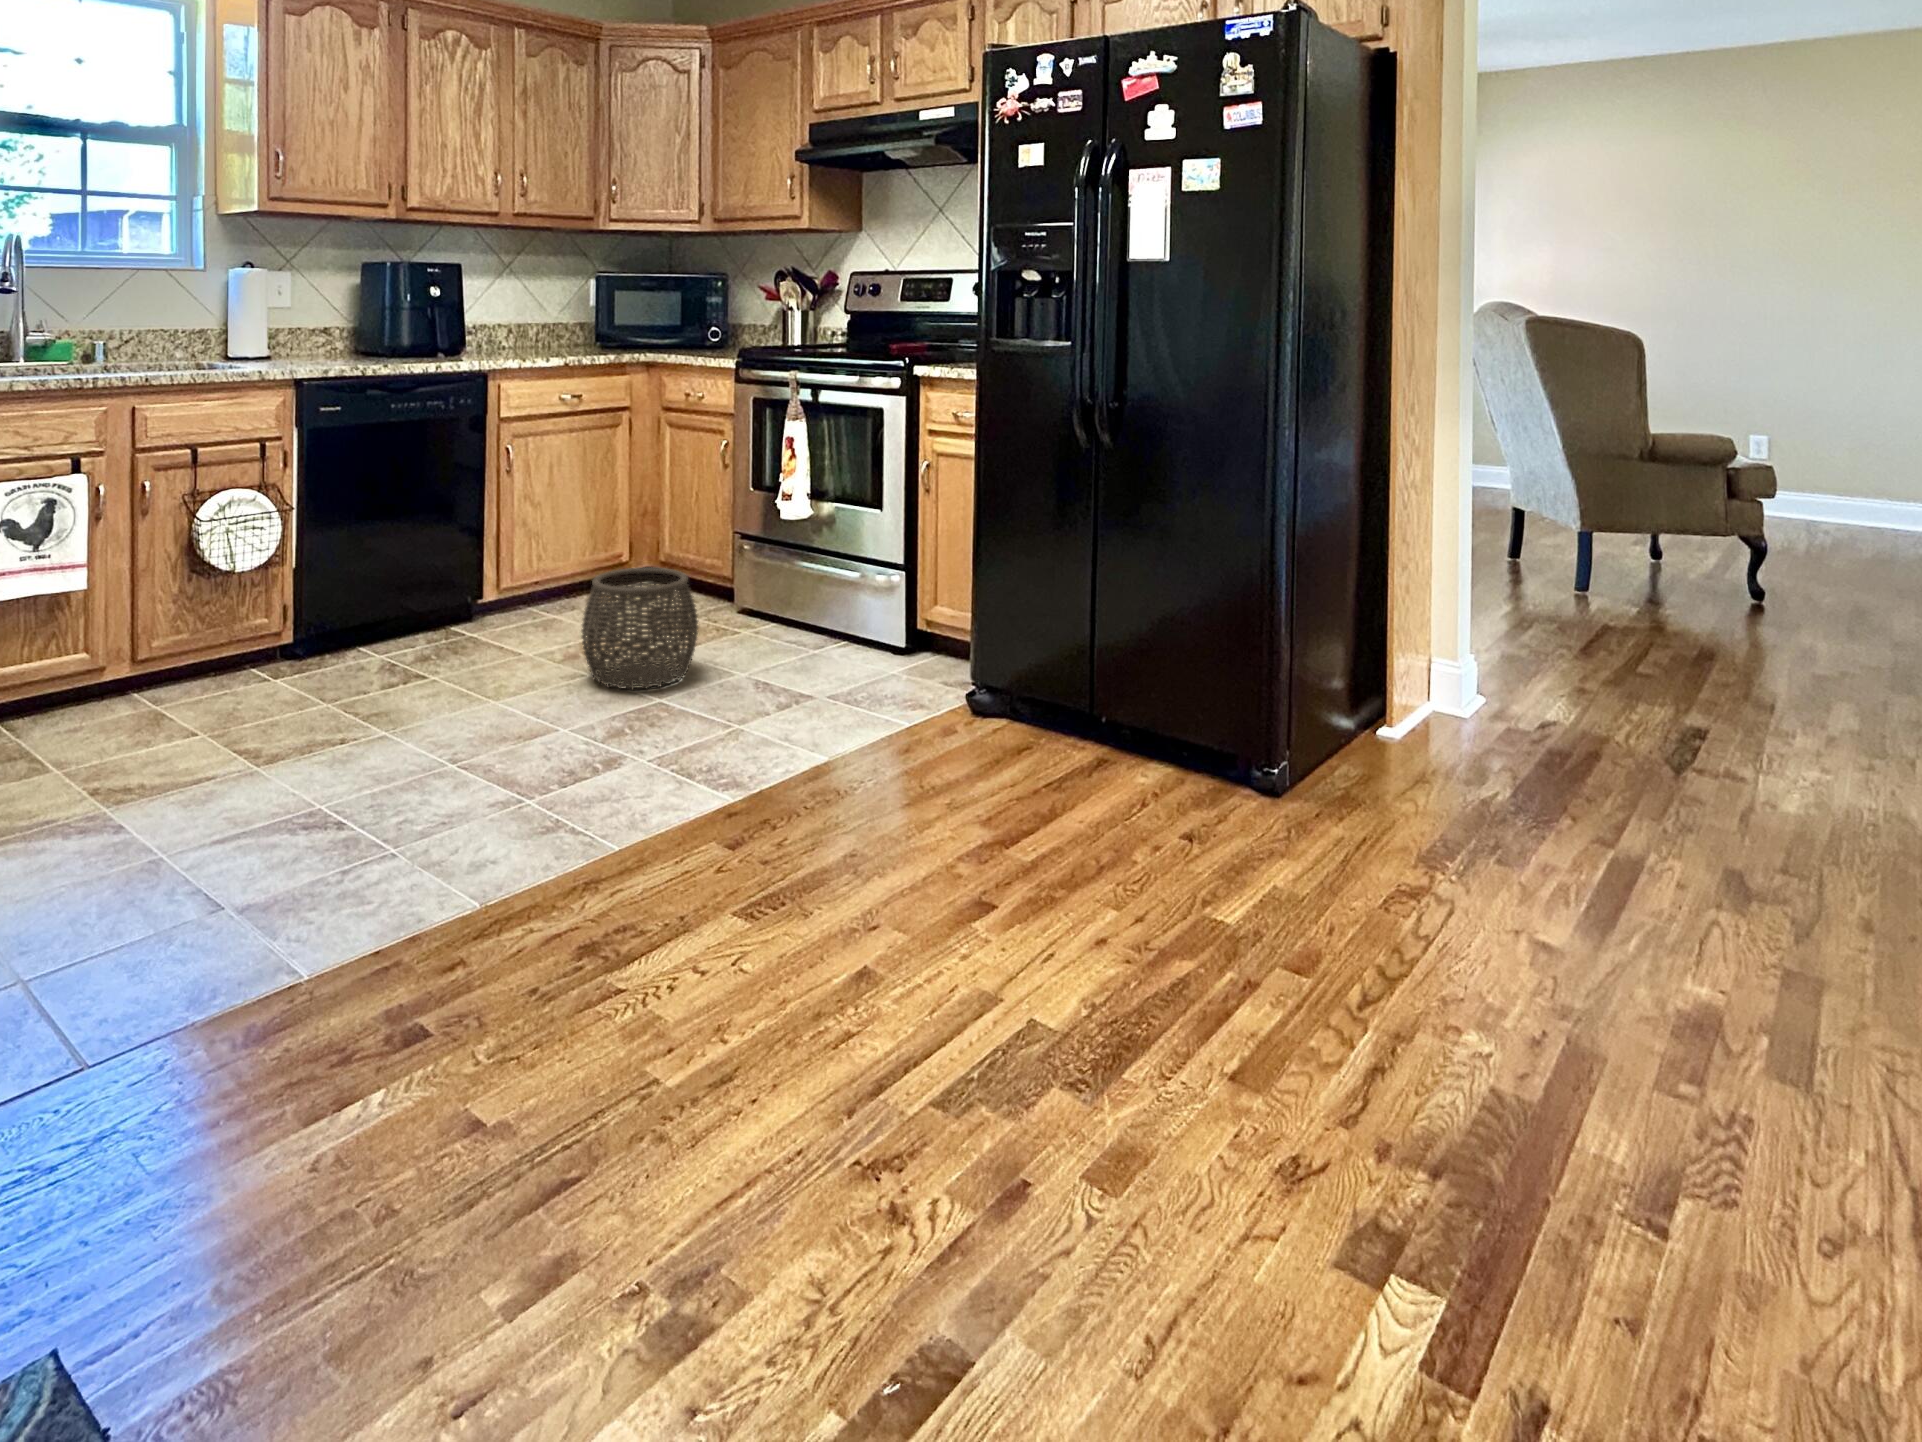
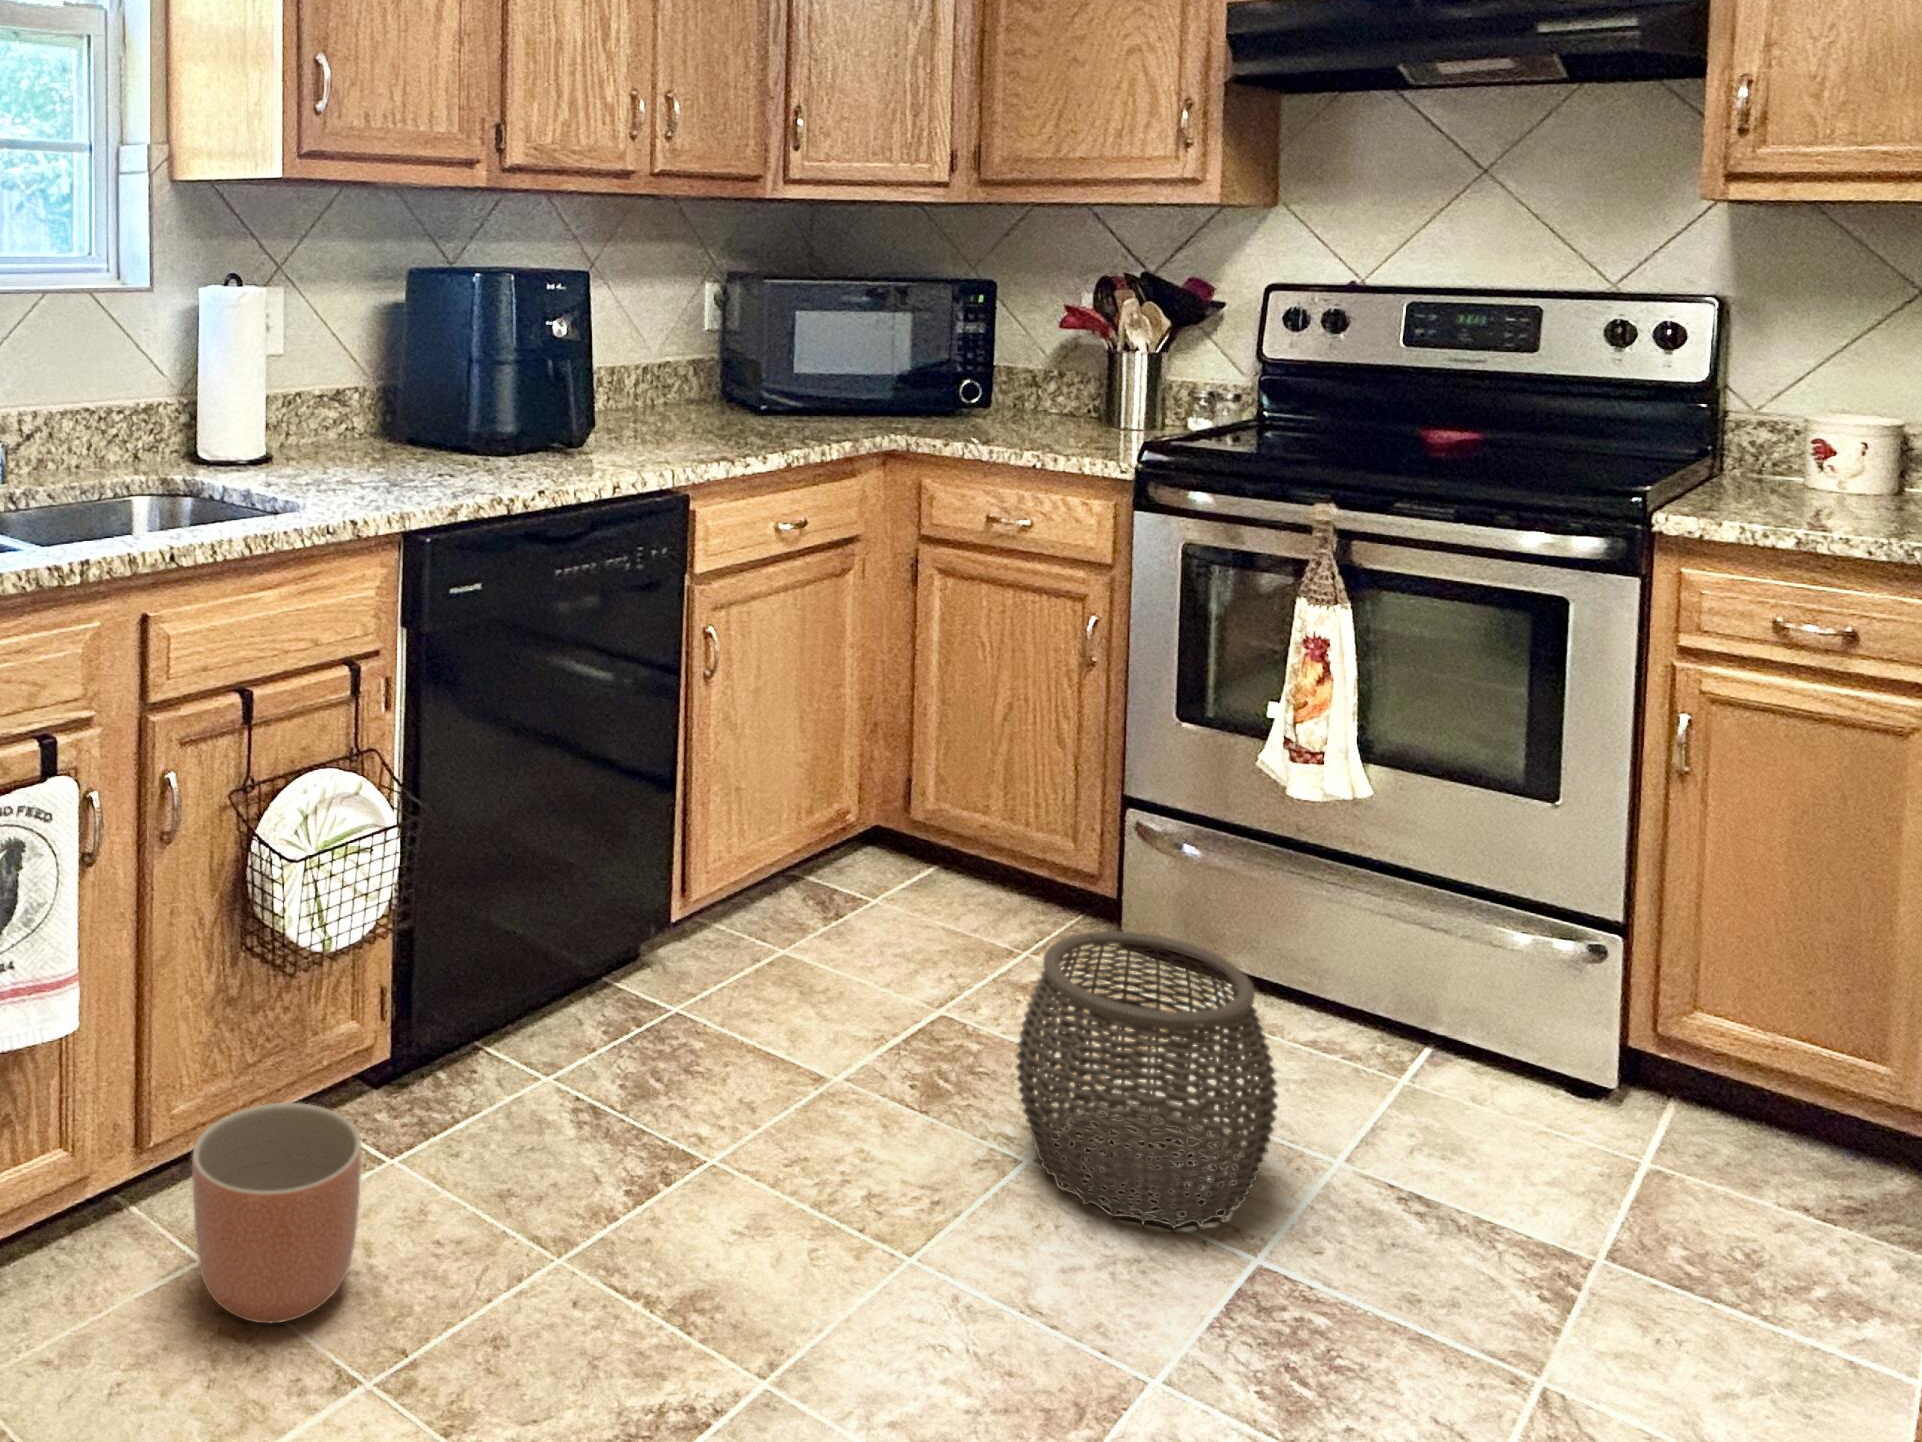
planter: none [138,633,226,720] -> present [192,1103,361,1323]

